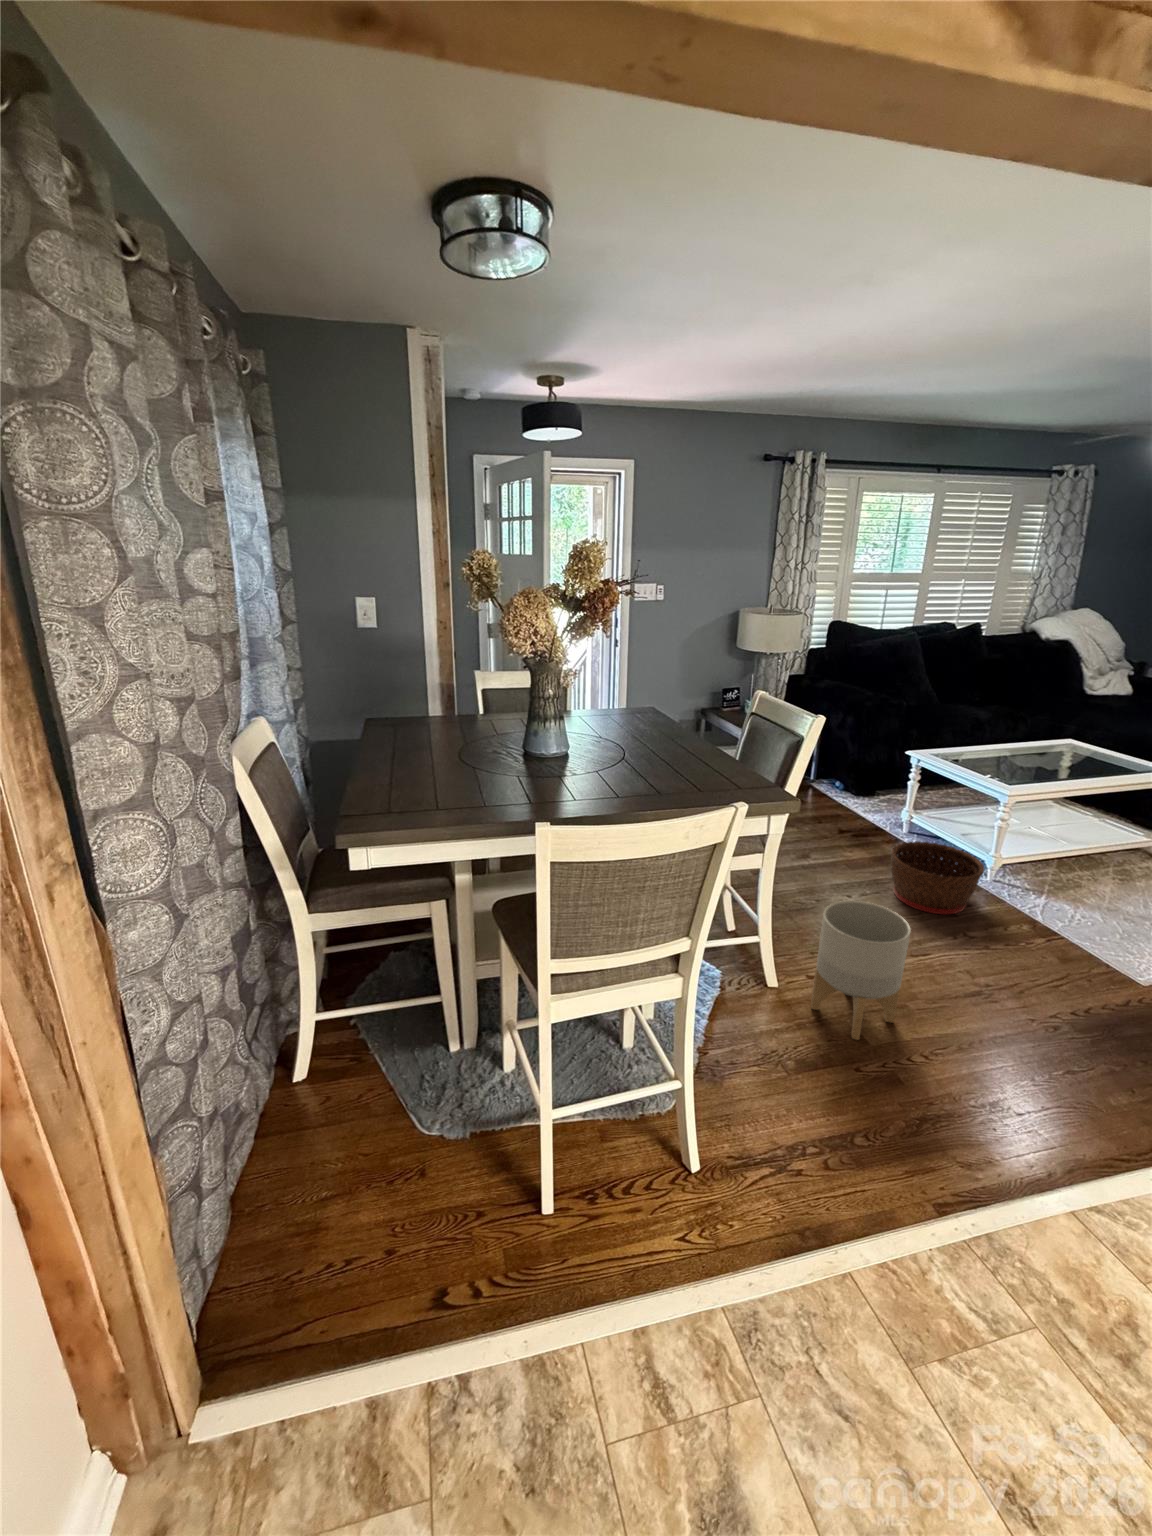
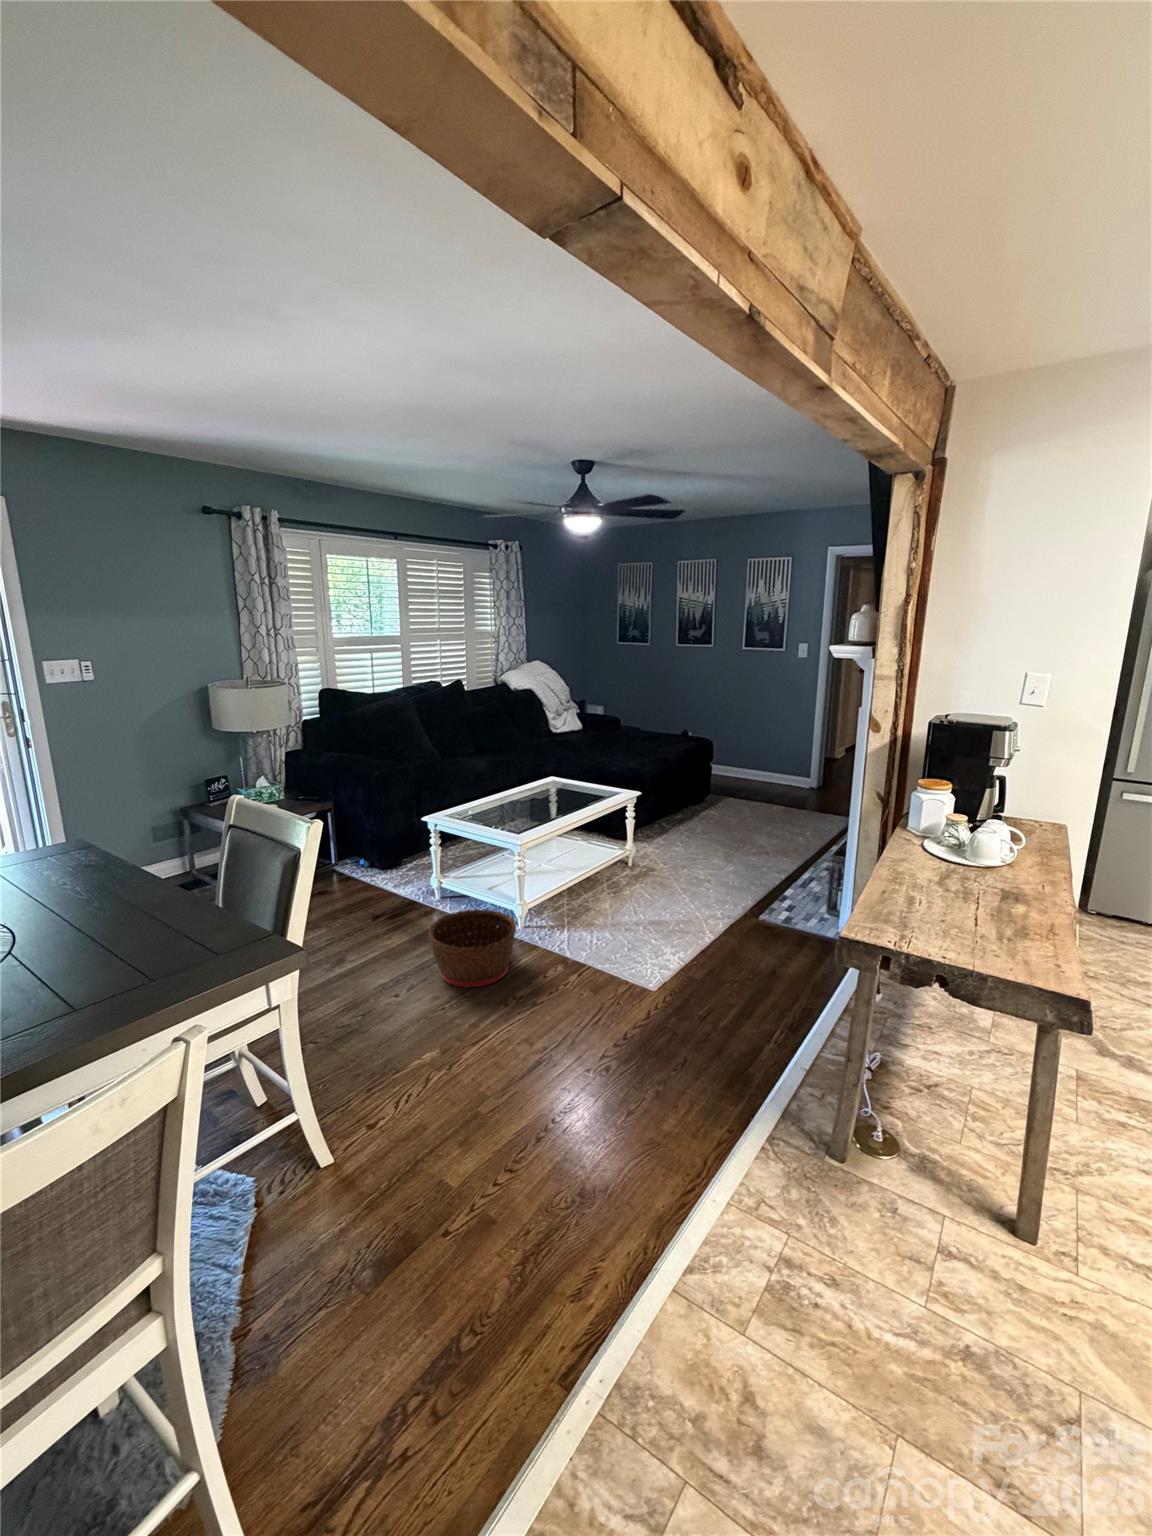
planter: present [811,901,911,1040] -> none [369,1017,470,1190]

